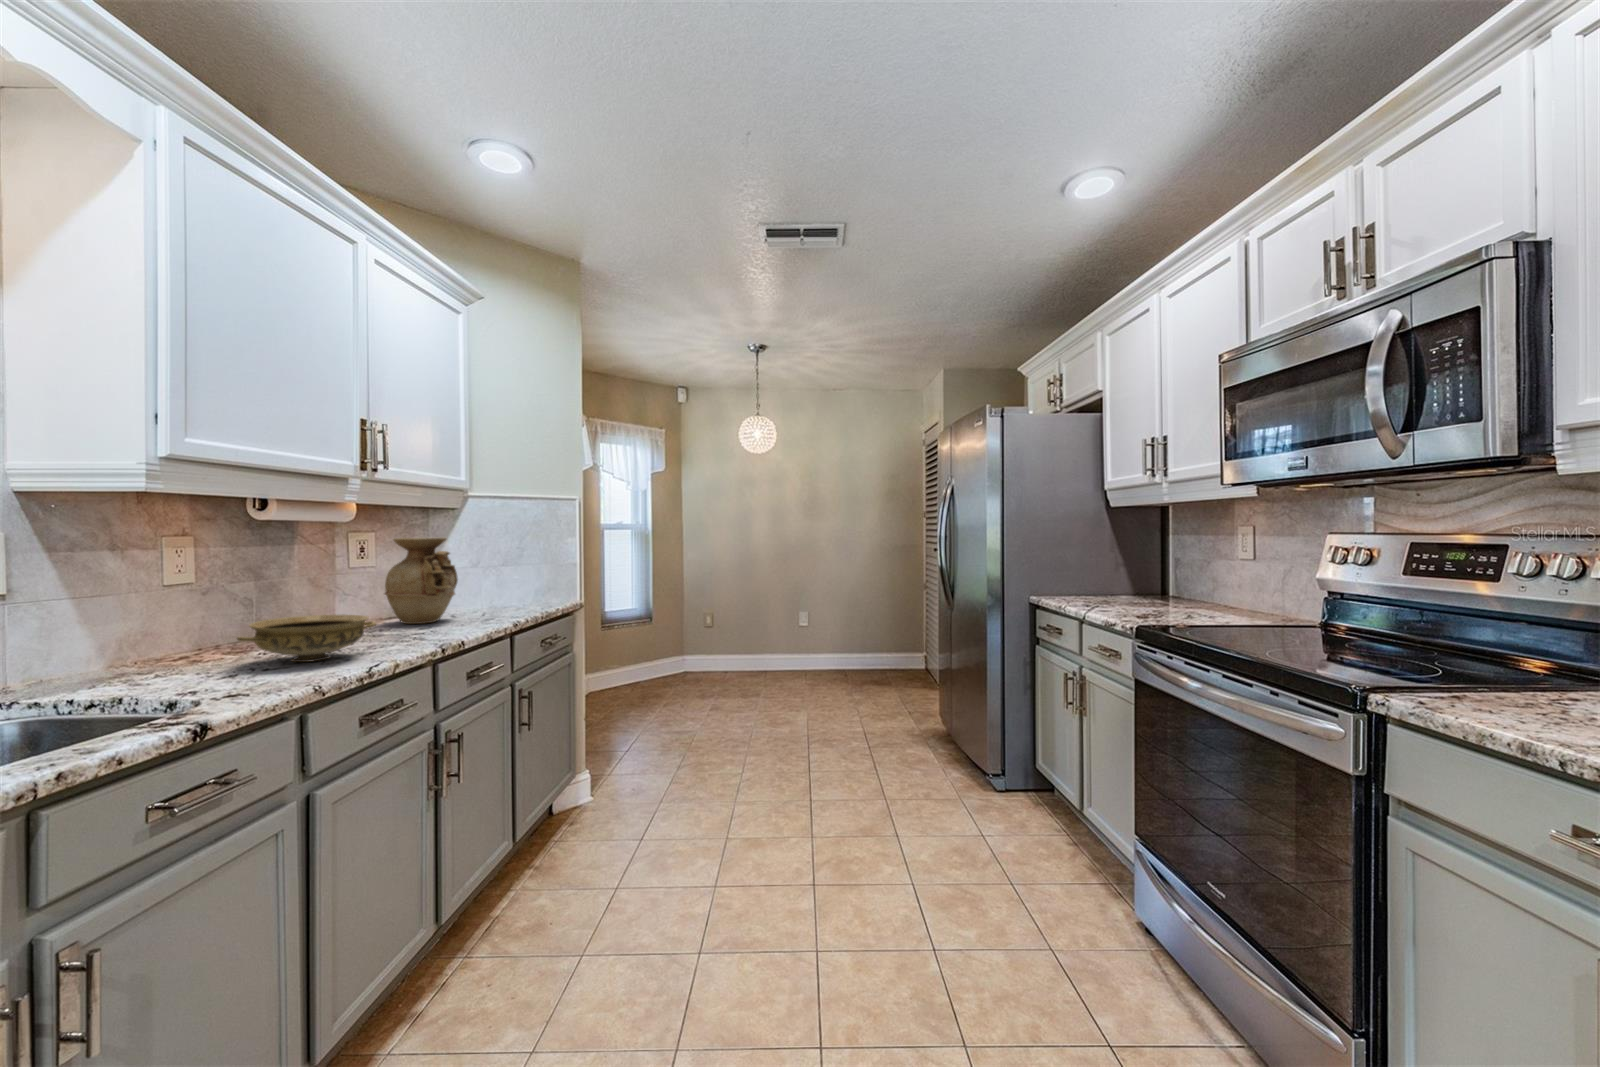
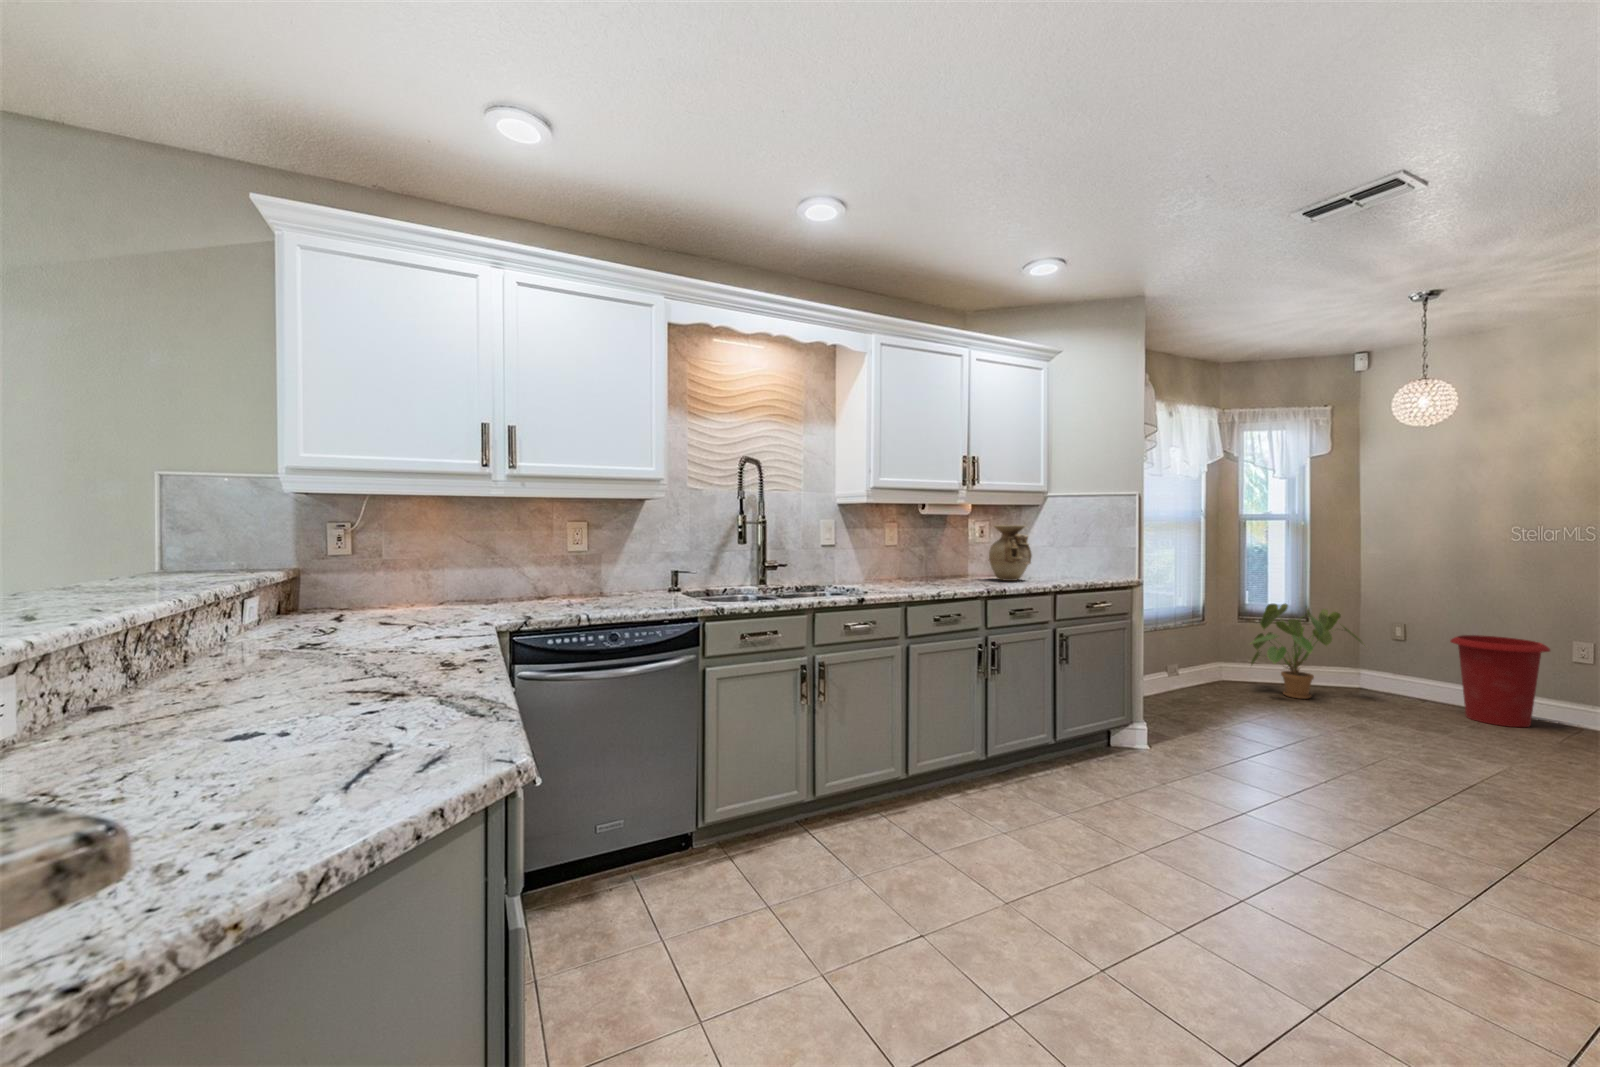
house plant: none [617,607,703,695] -> present [1250,603,1365,699]
ceramic bowl: present [237,615,376,662] -> none [898,565,960,588]
waste bin: none [749,615,801,682] -> present [1450,635,1550,727]

